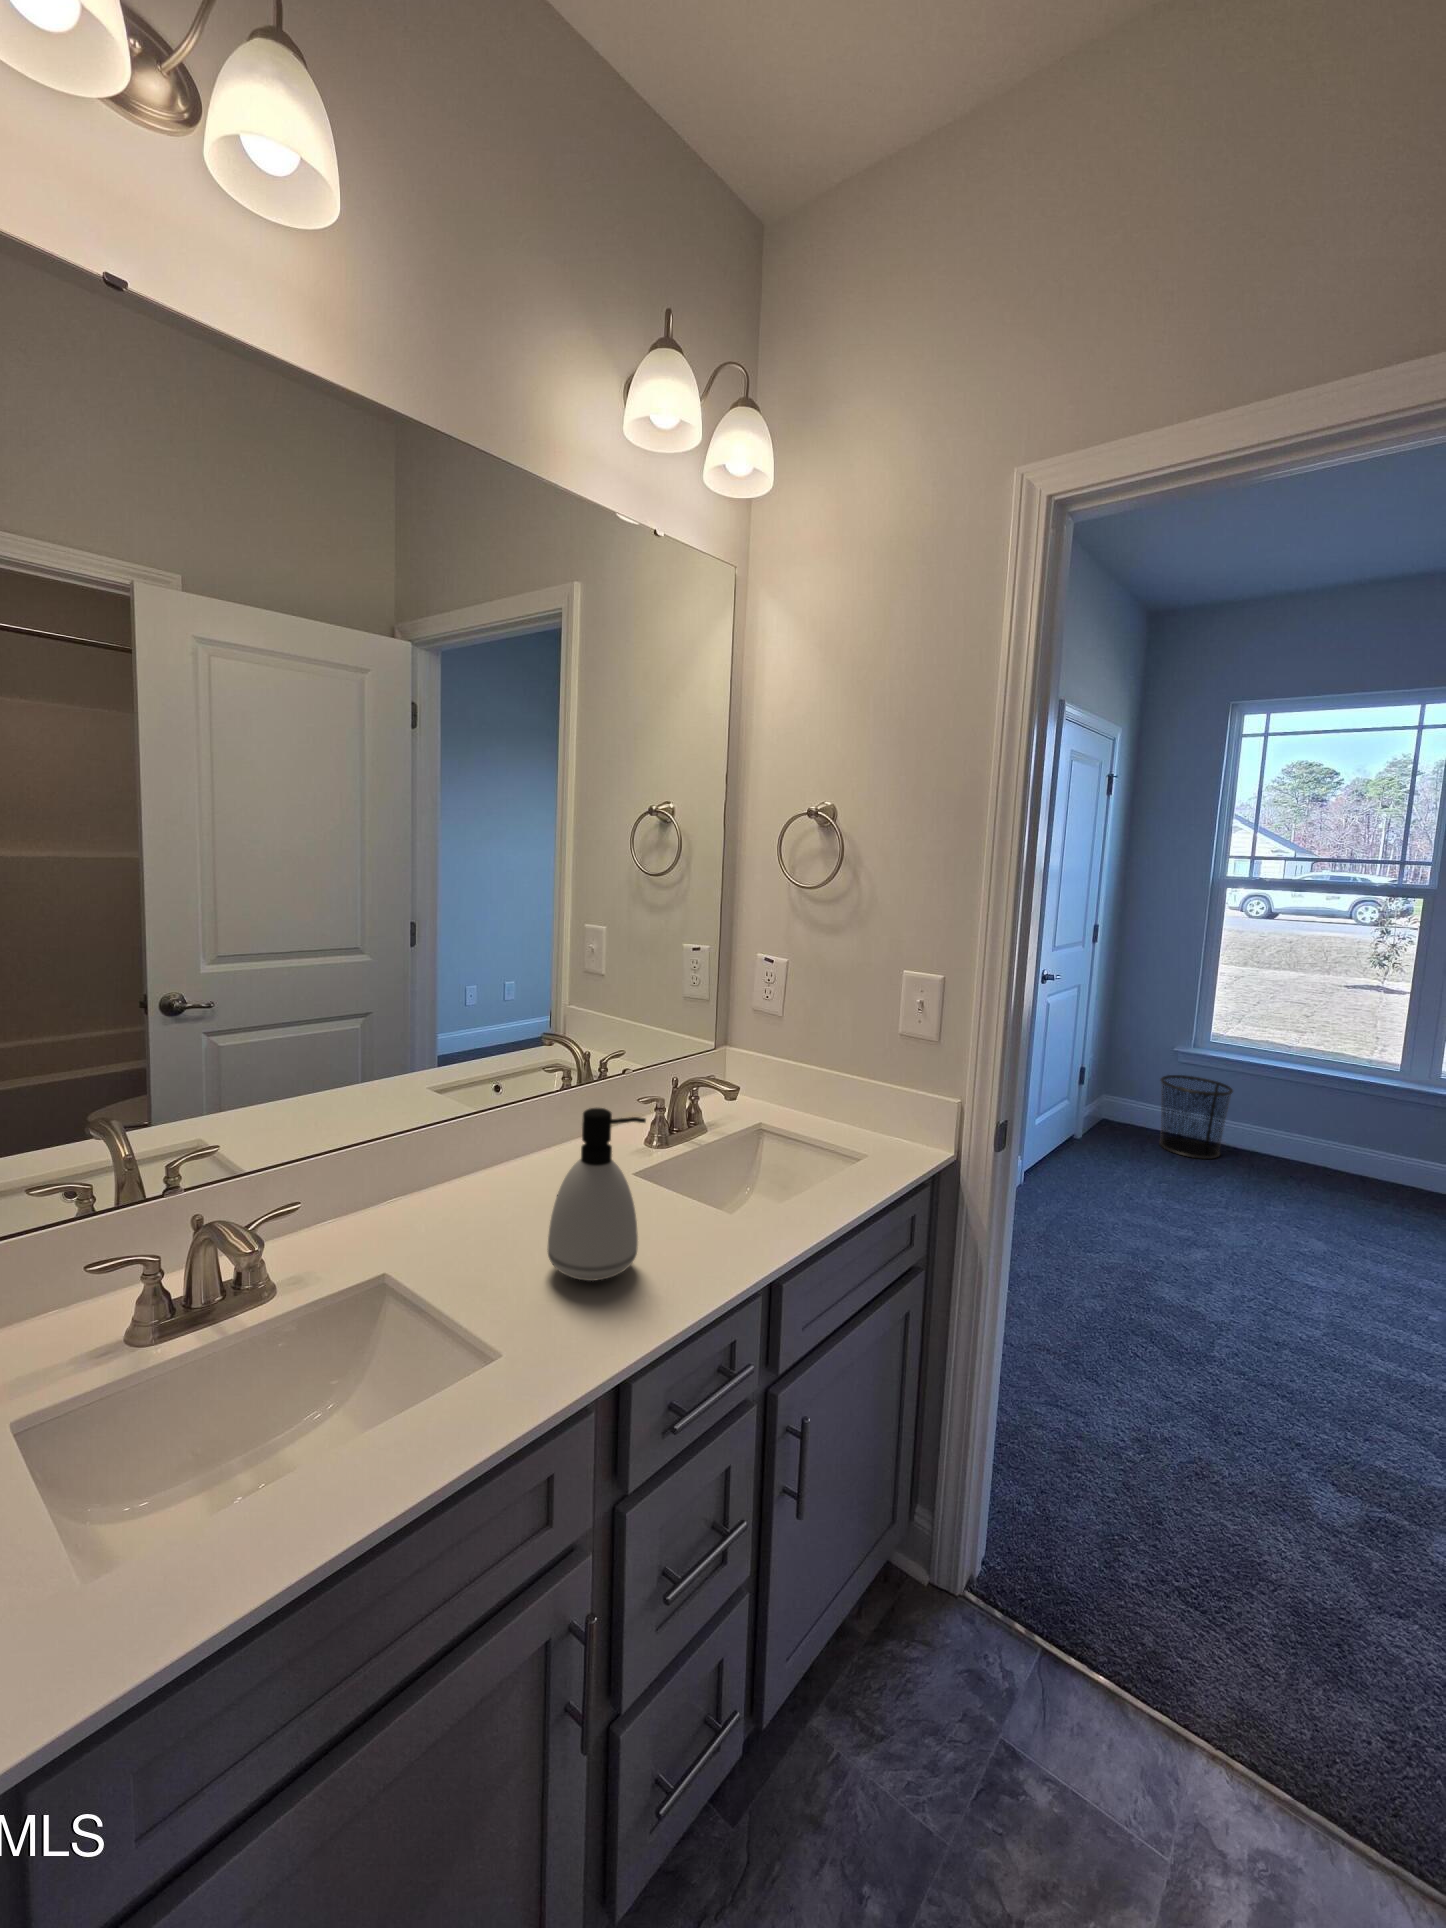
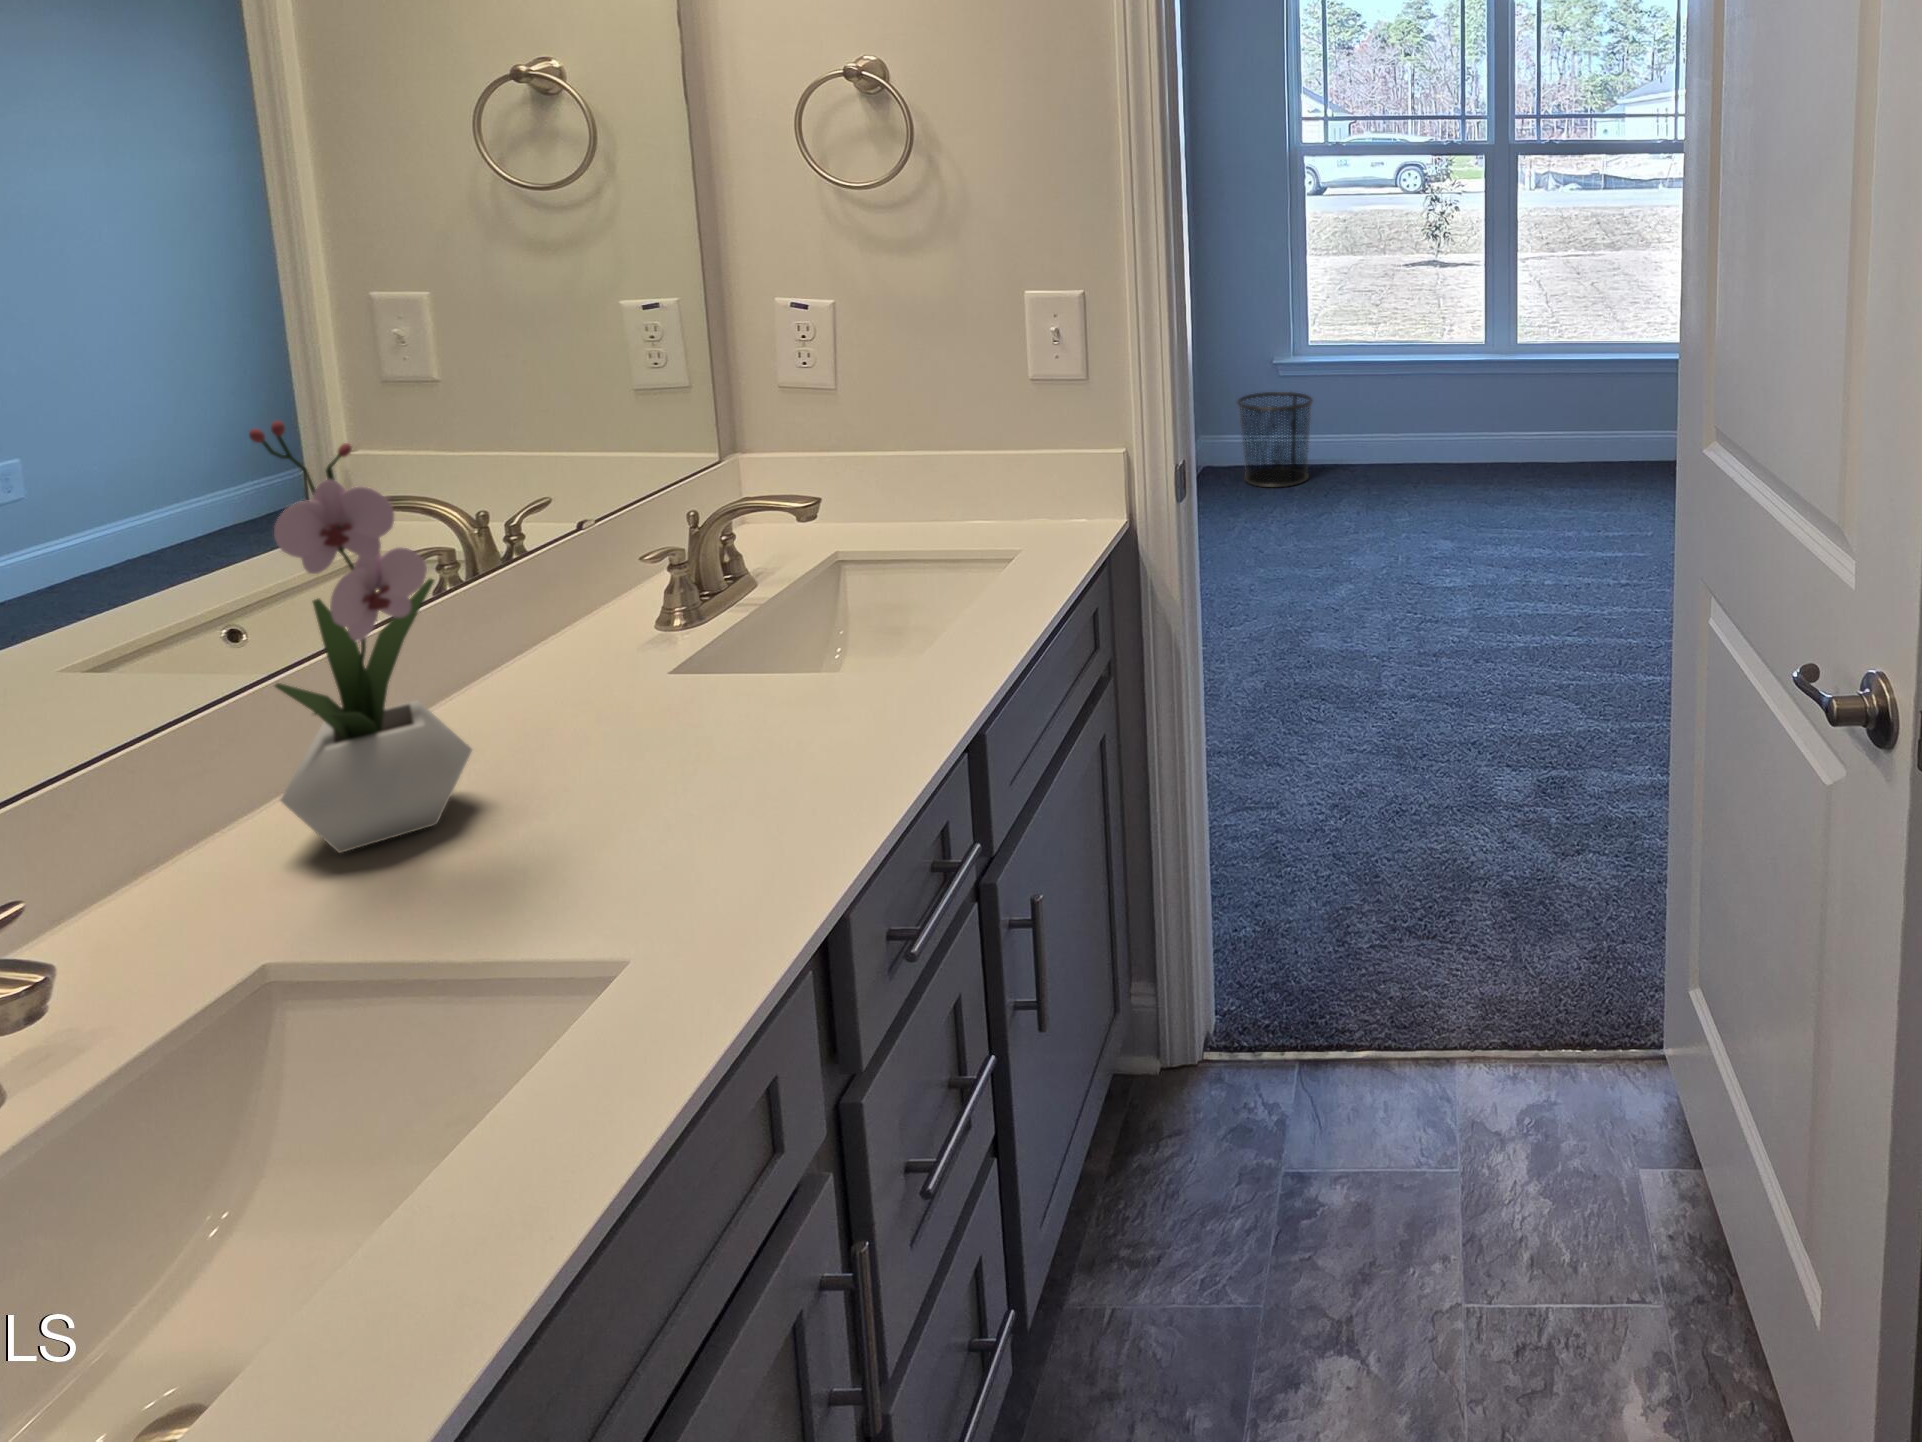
flower arrangement: none [425,988,510,1223] -> present [249,420,472,854]
soap dispenser: present [547,1108,646,1281] -> none [628,549,791,828]

